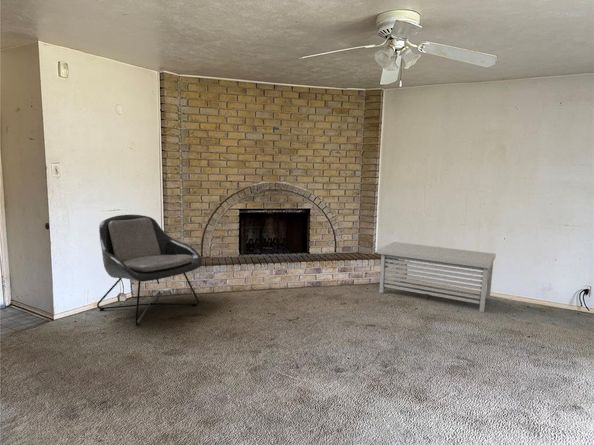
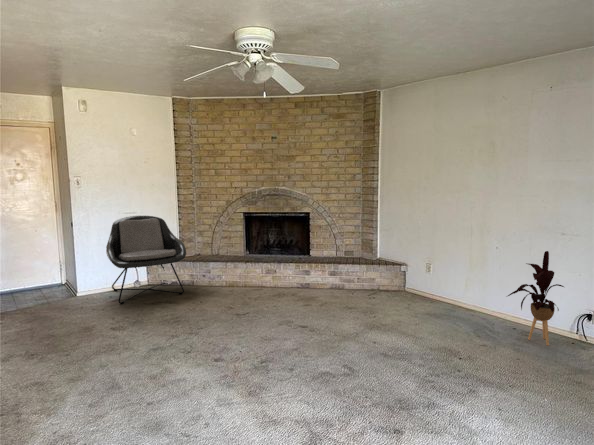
storage bench: present [377,242,496,312] -> none [356,247,490,330]
house plant: none [525,242,571,315] -> present [508,251,564,345]

